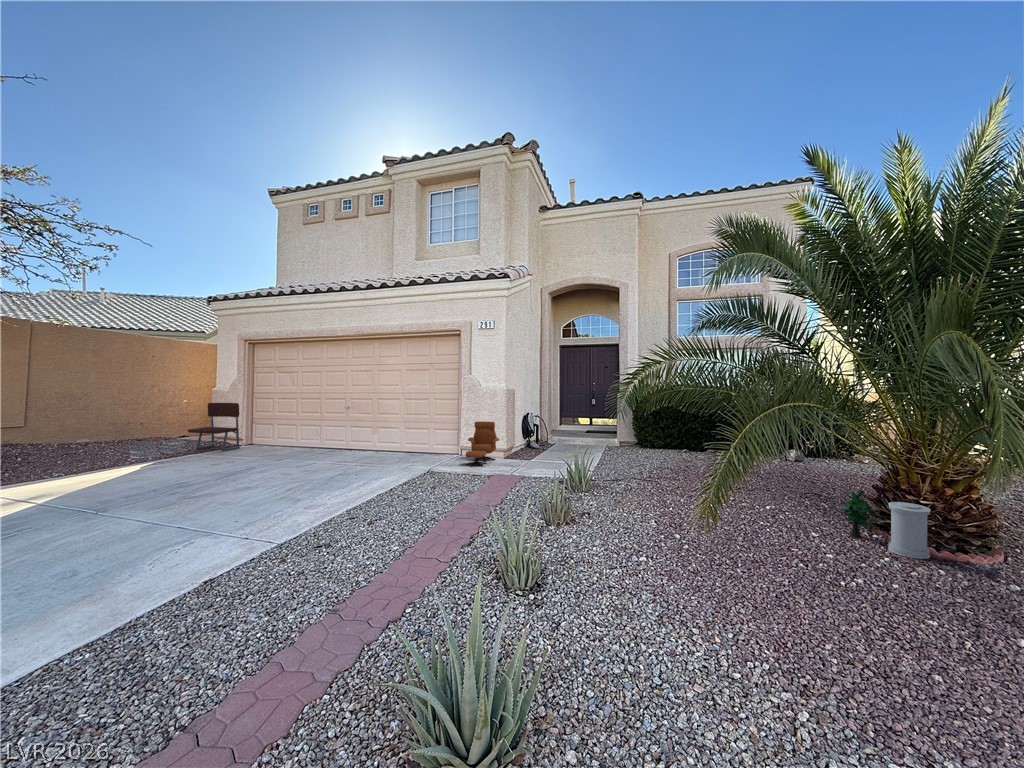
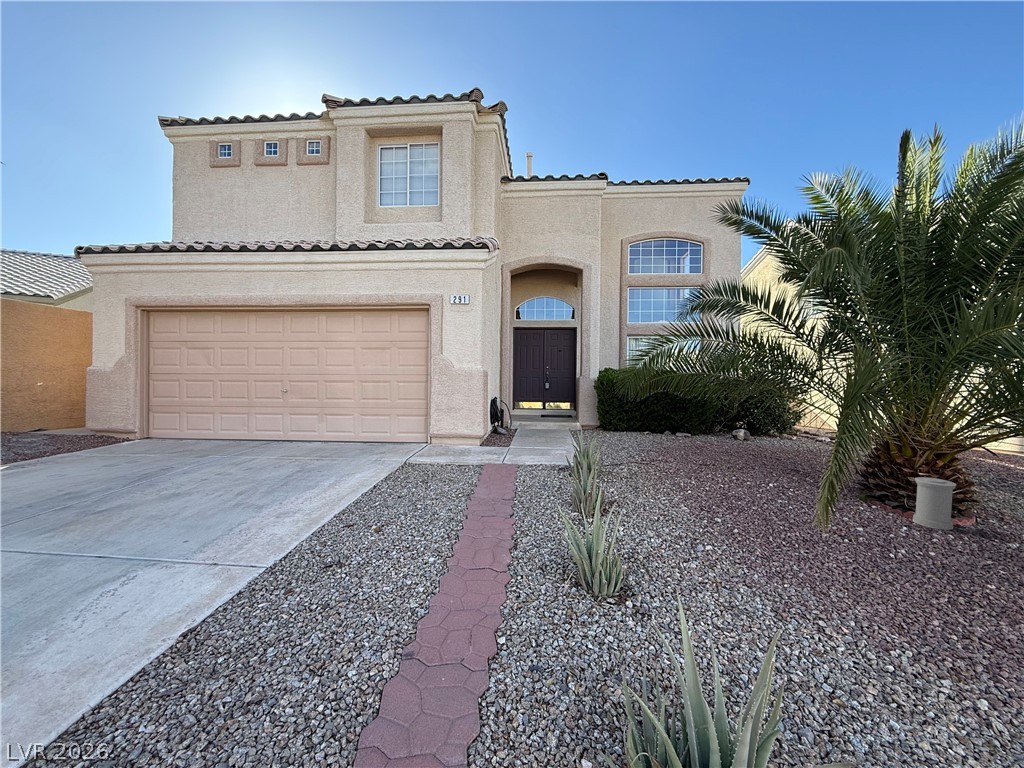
bench: present [188,403,240,451] -> none [54,384,133,446]
lounge chair: present [466,421,499,467] -> none [440,406,476,457]
decorative plant: present [843,490,876,538] -> none [862,467,898,513]

